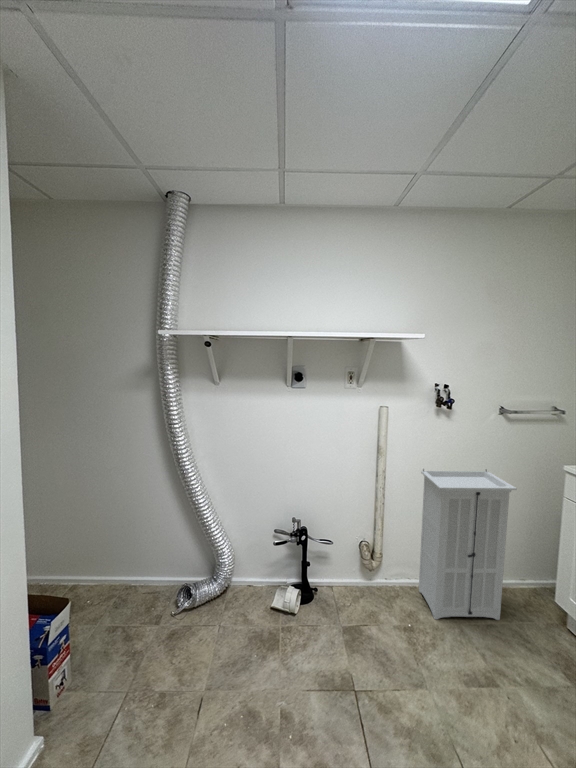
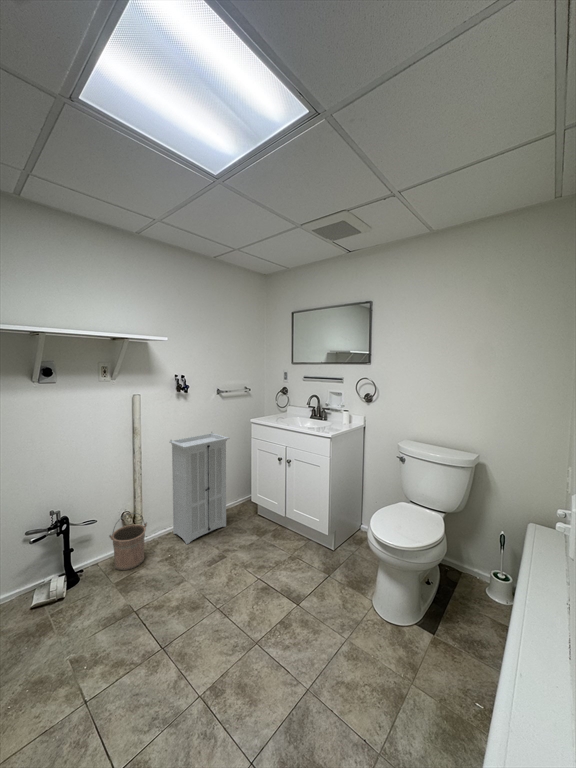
bucket: none [343,549,385,617] -> present [109,513,147,570]

